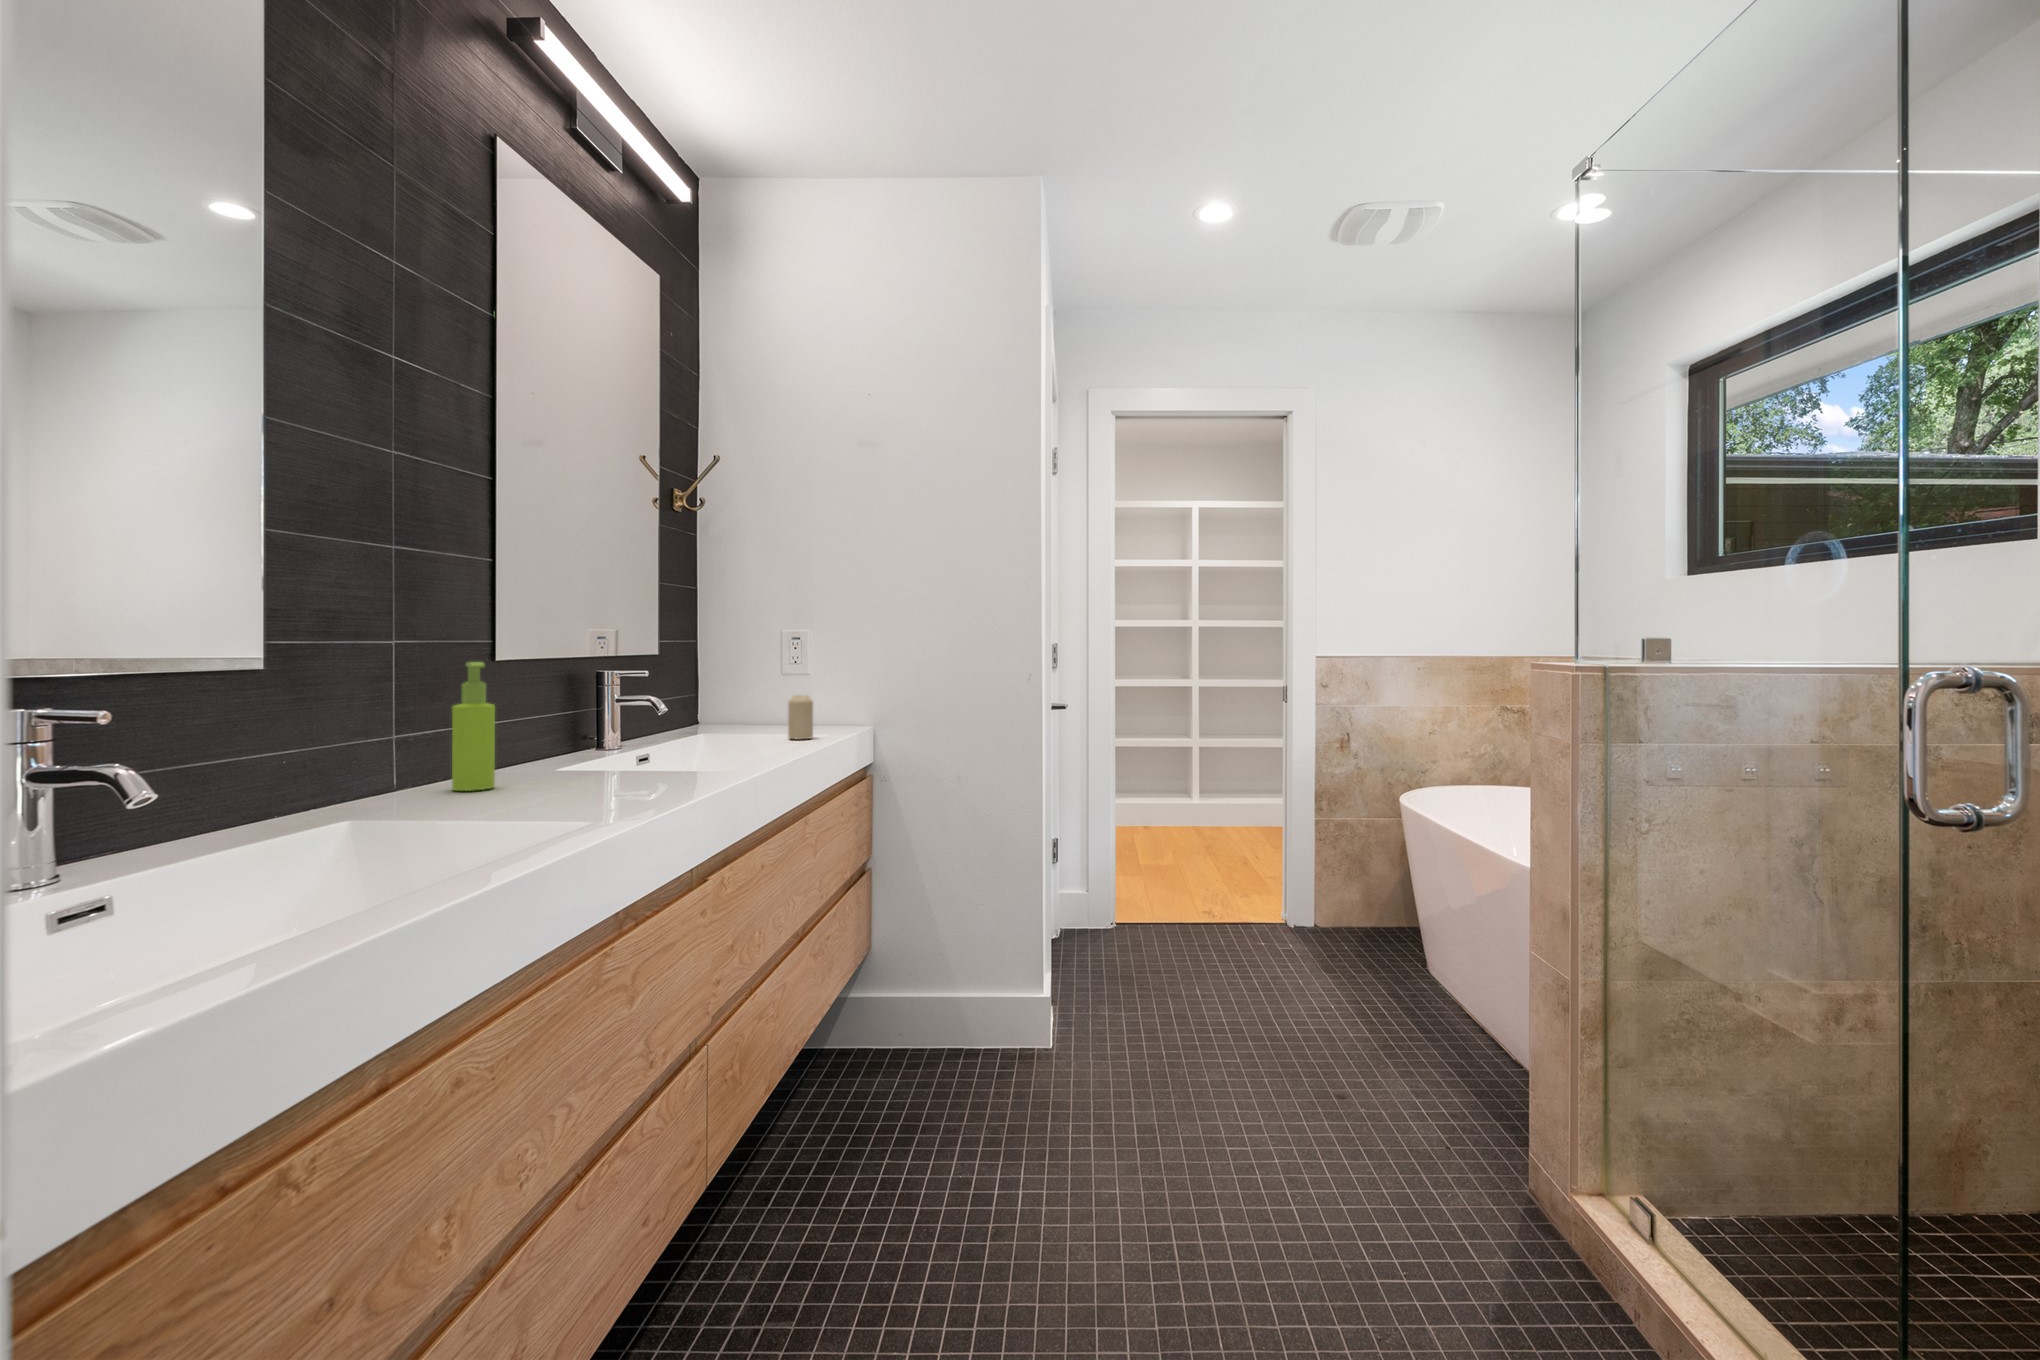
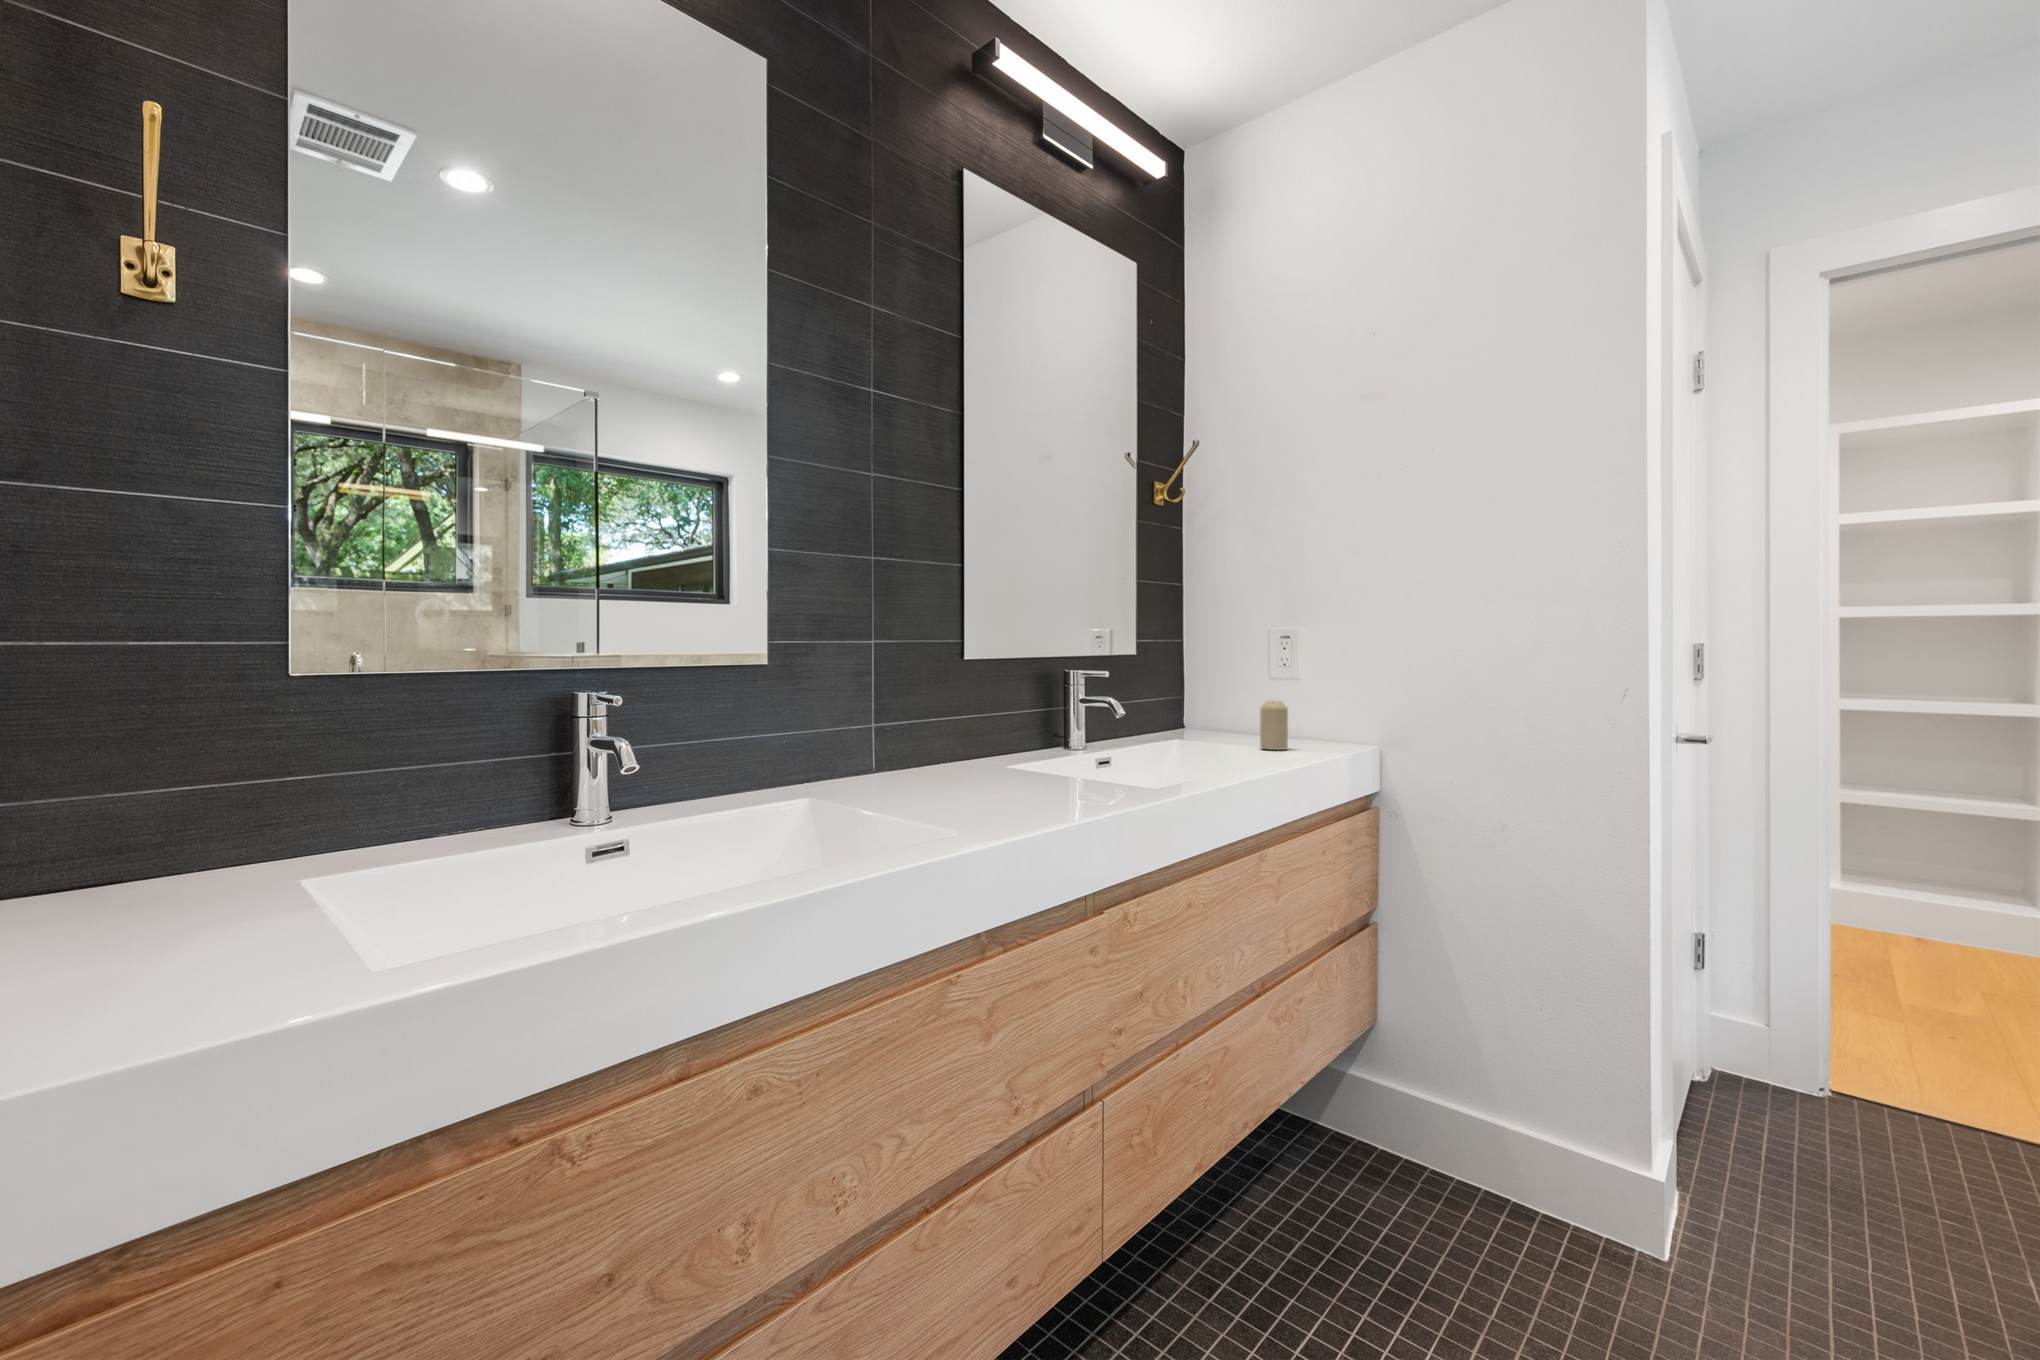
soap dispenser: present [452,662,495,791] -> none [916,659,951,779]

